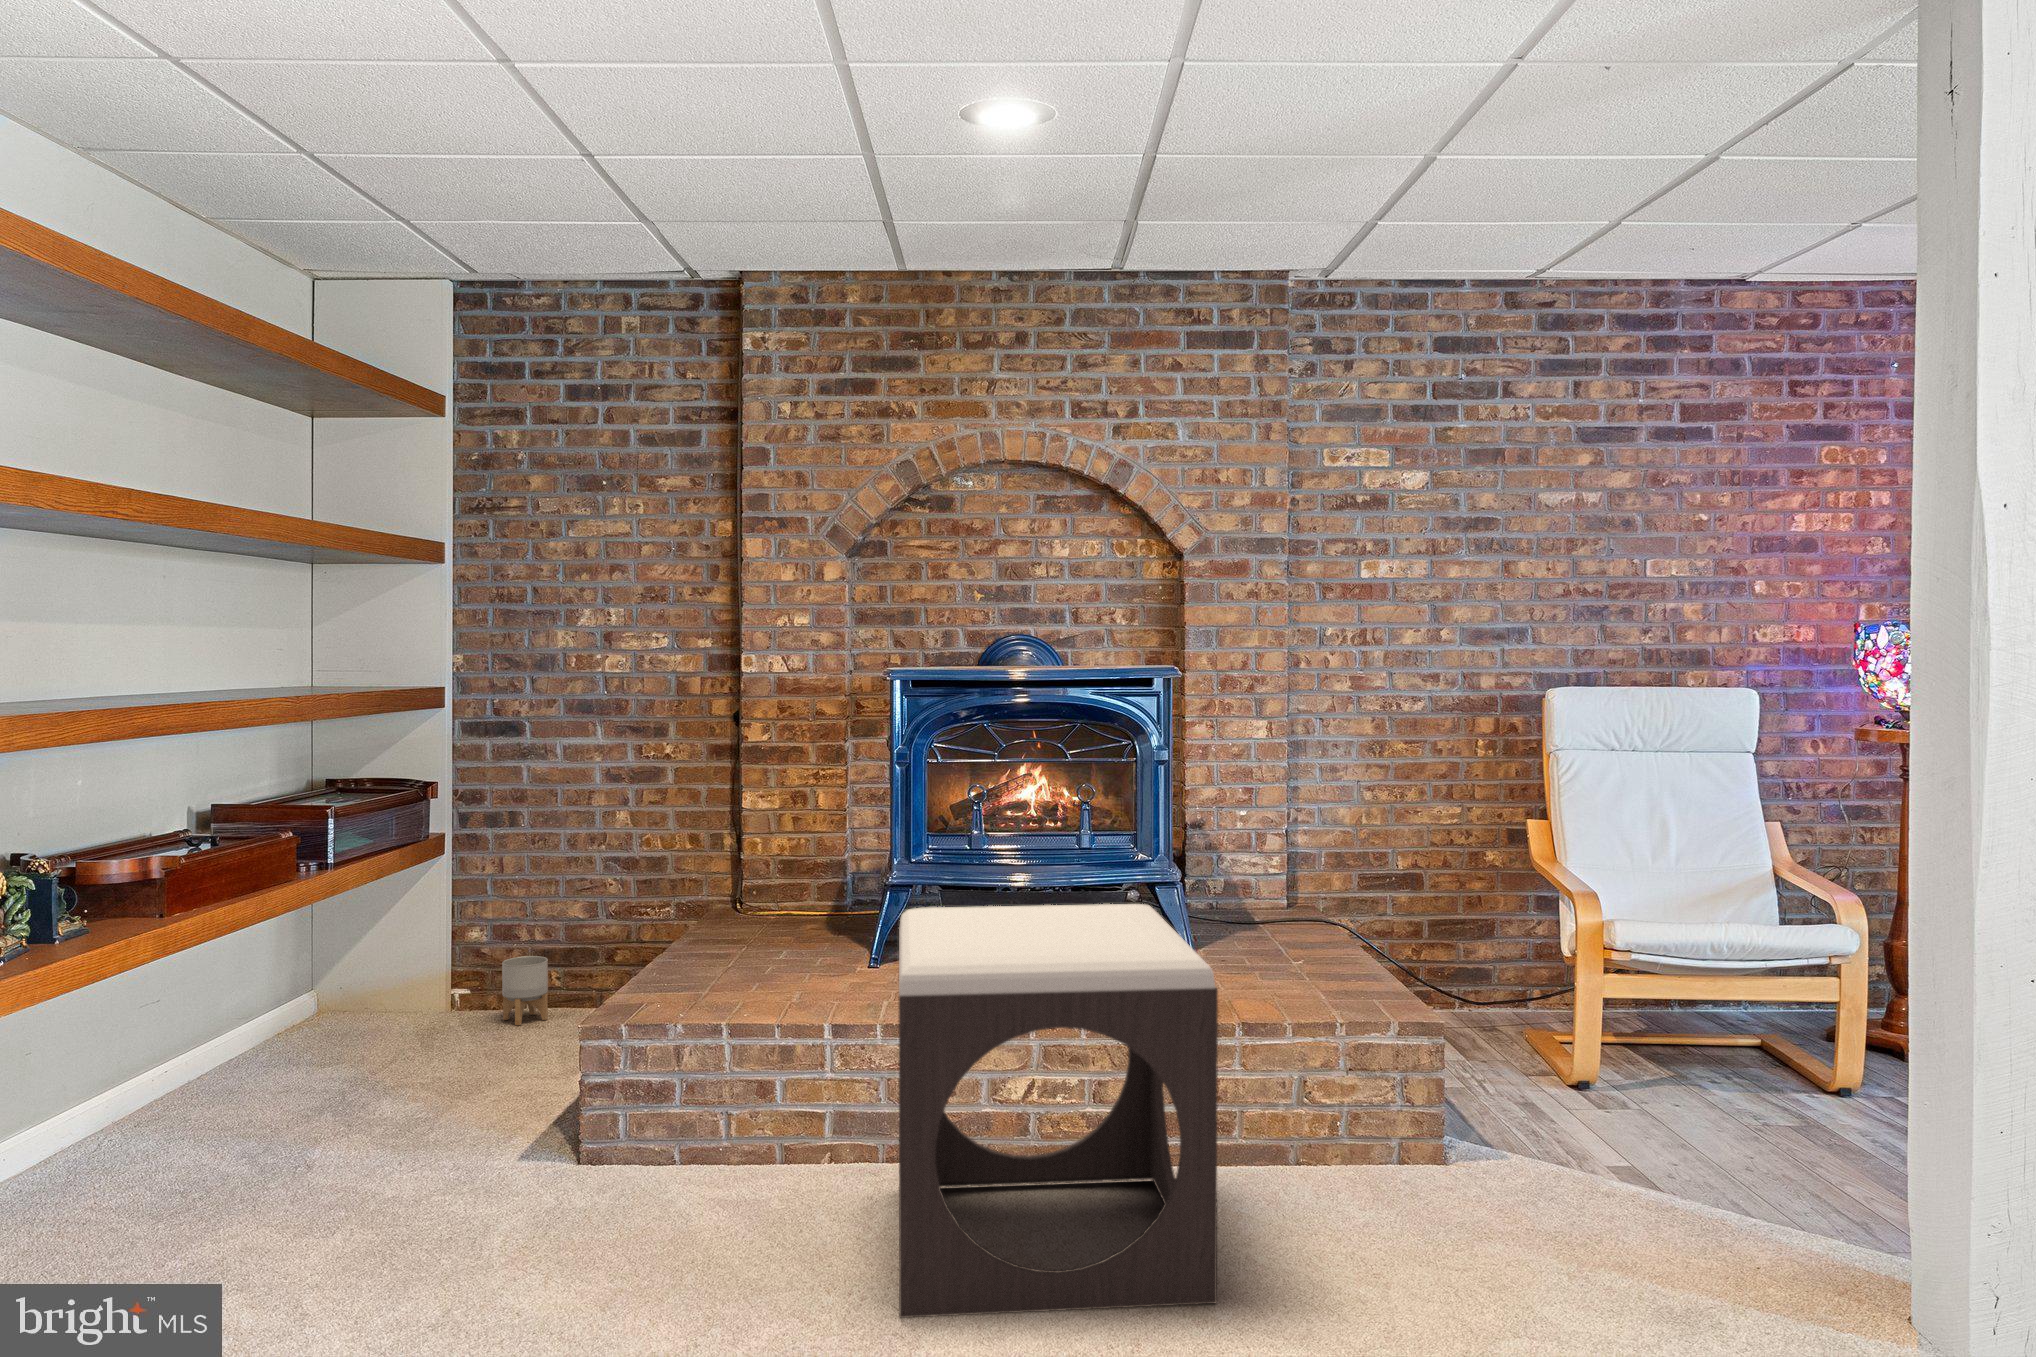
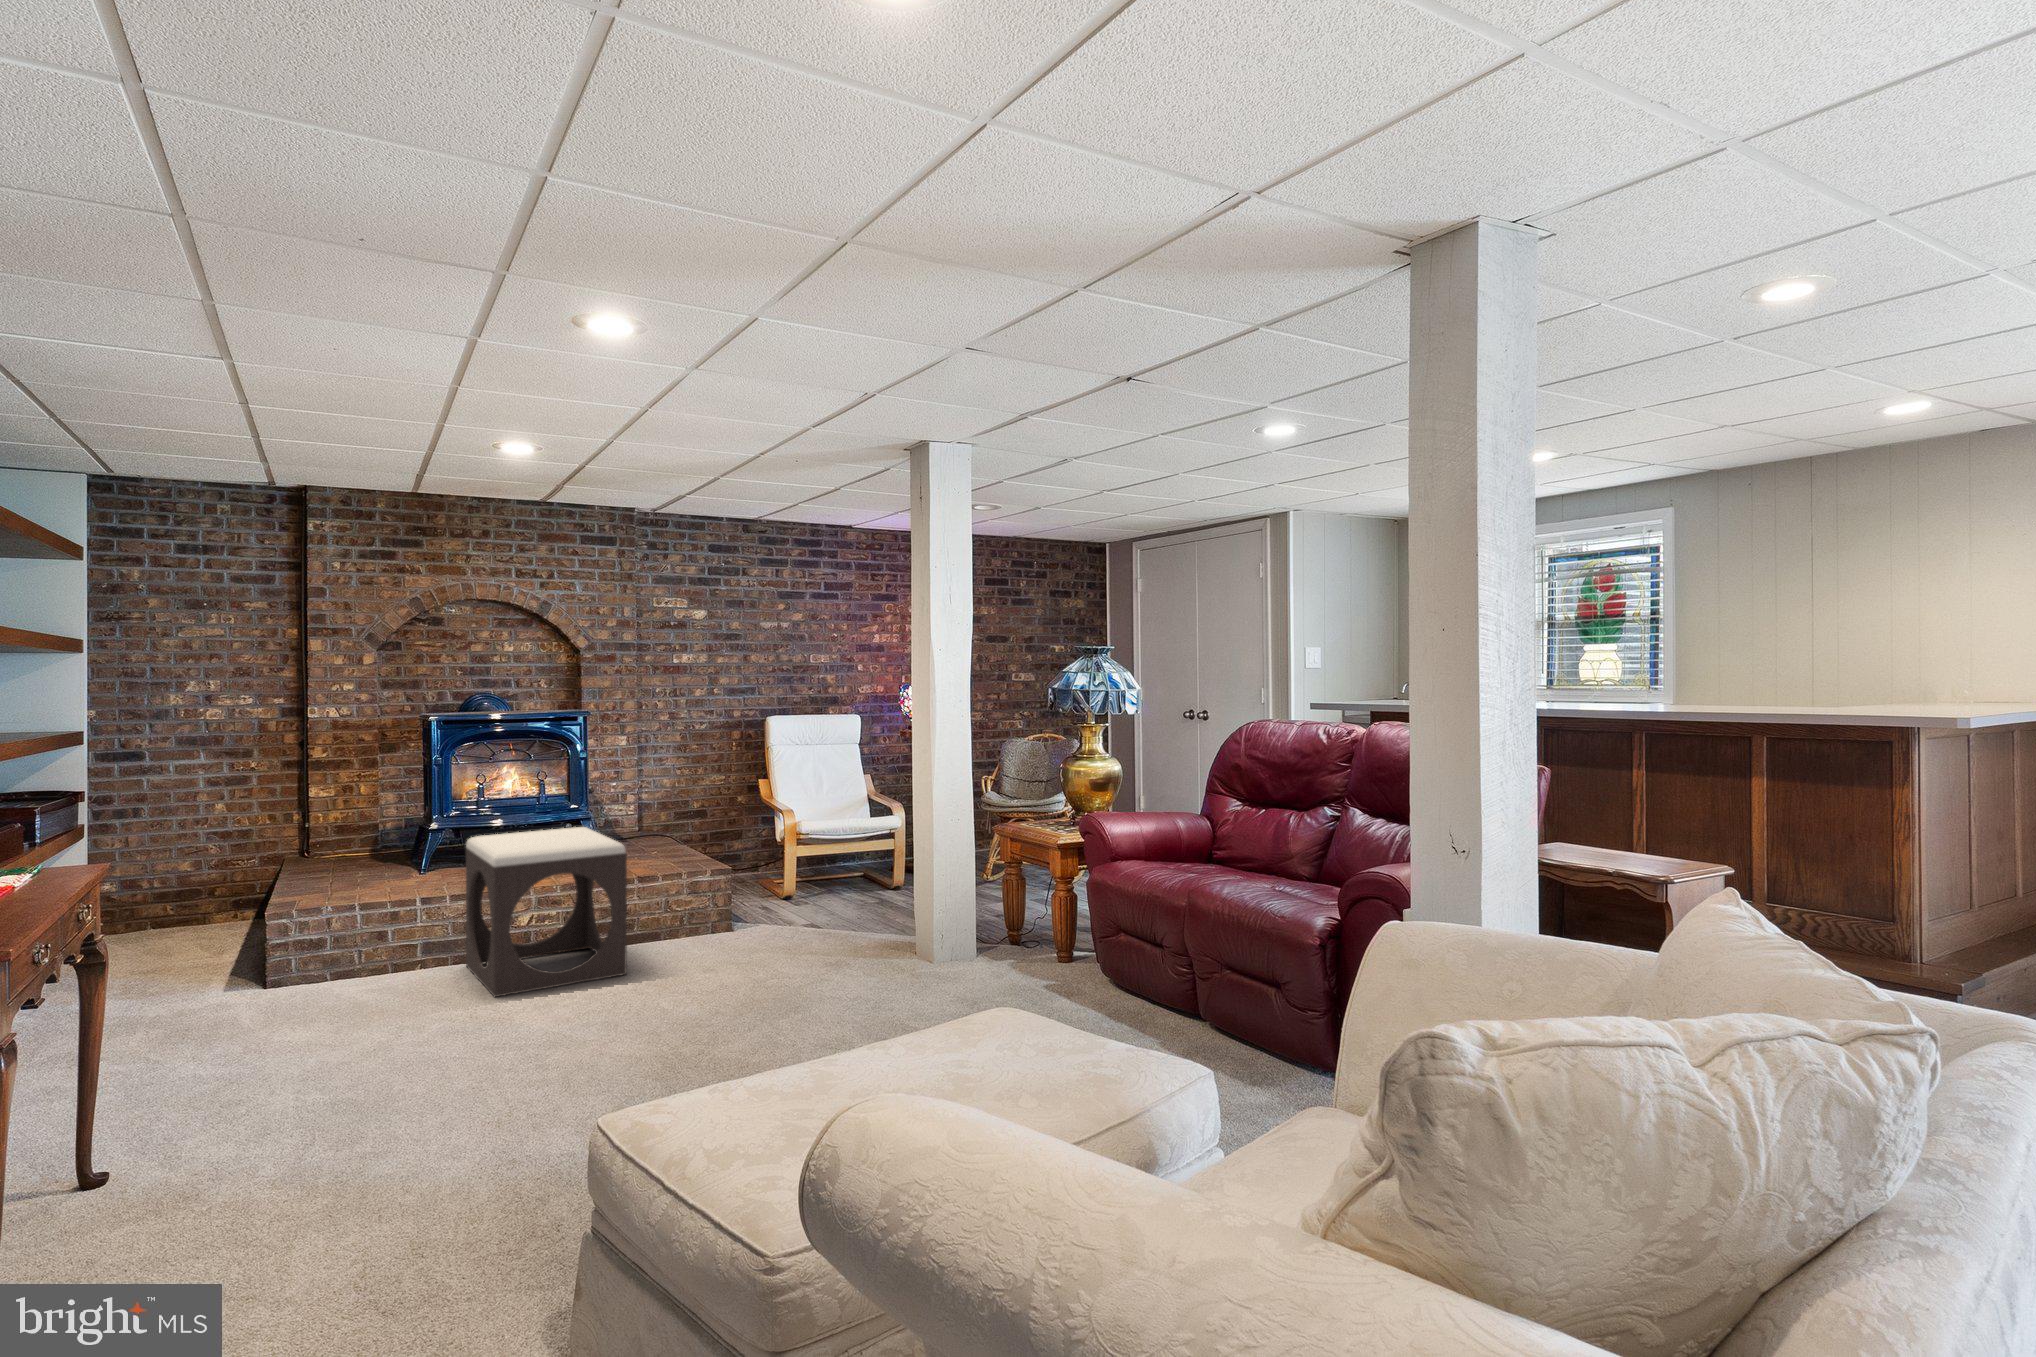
planter: present [502,956,548,1025] -> none [135,898,169,941]

